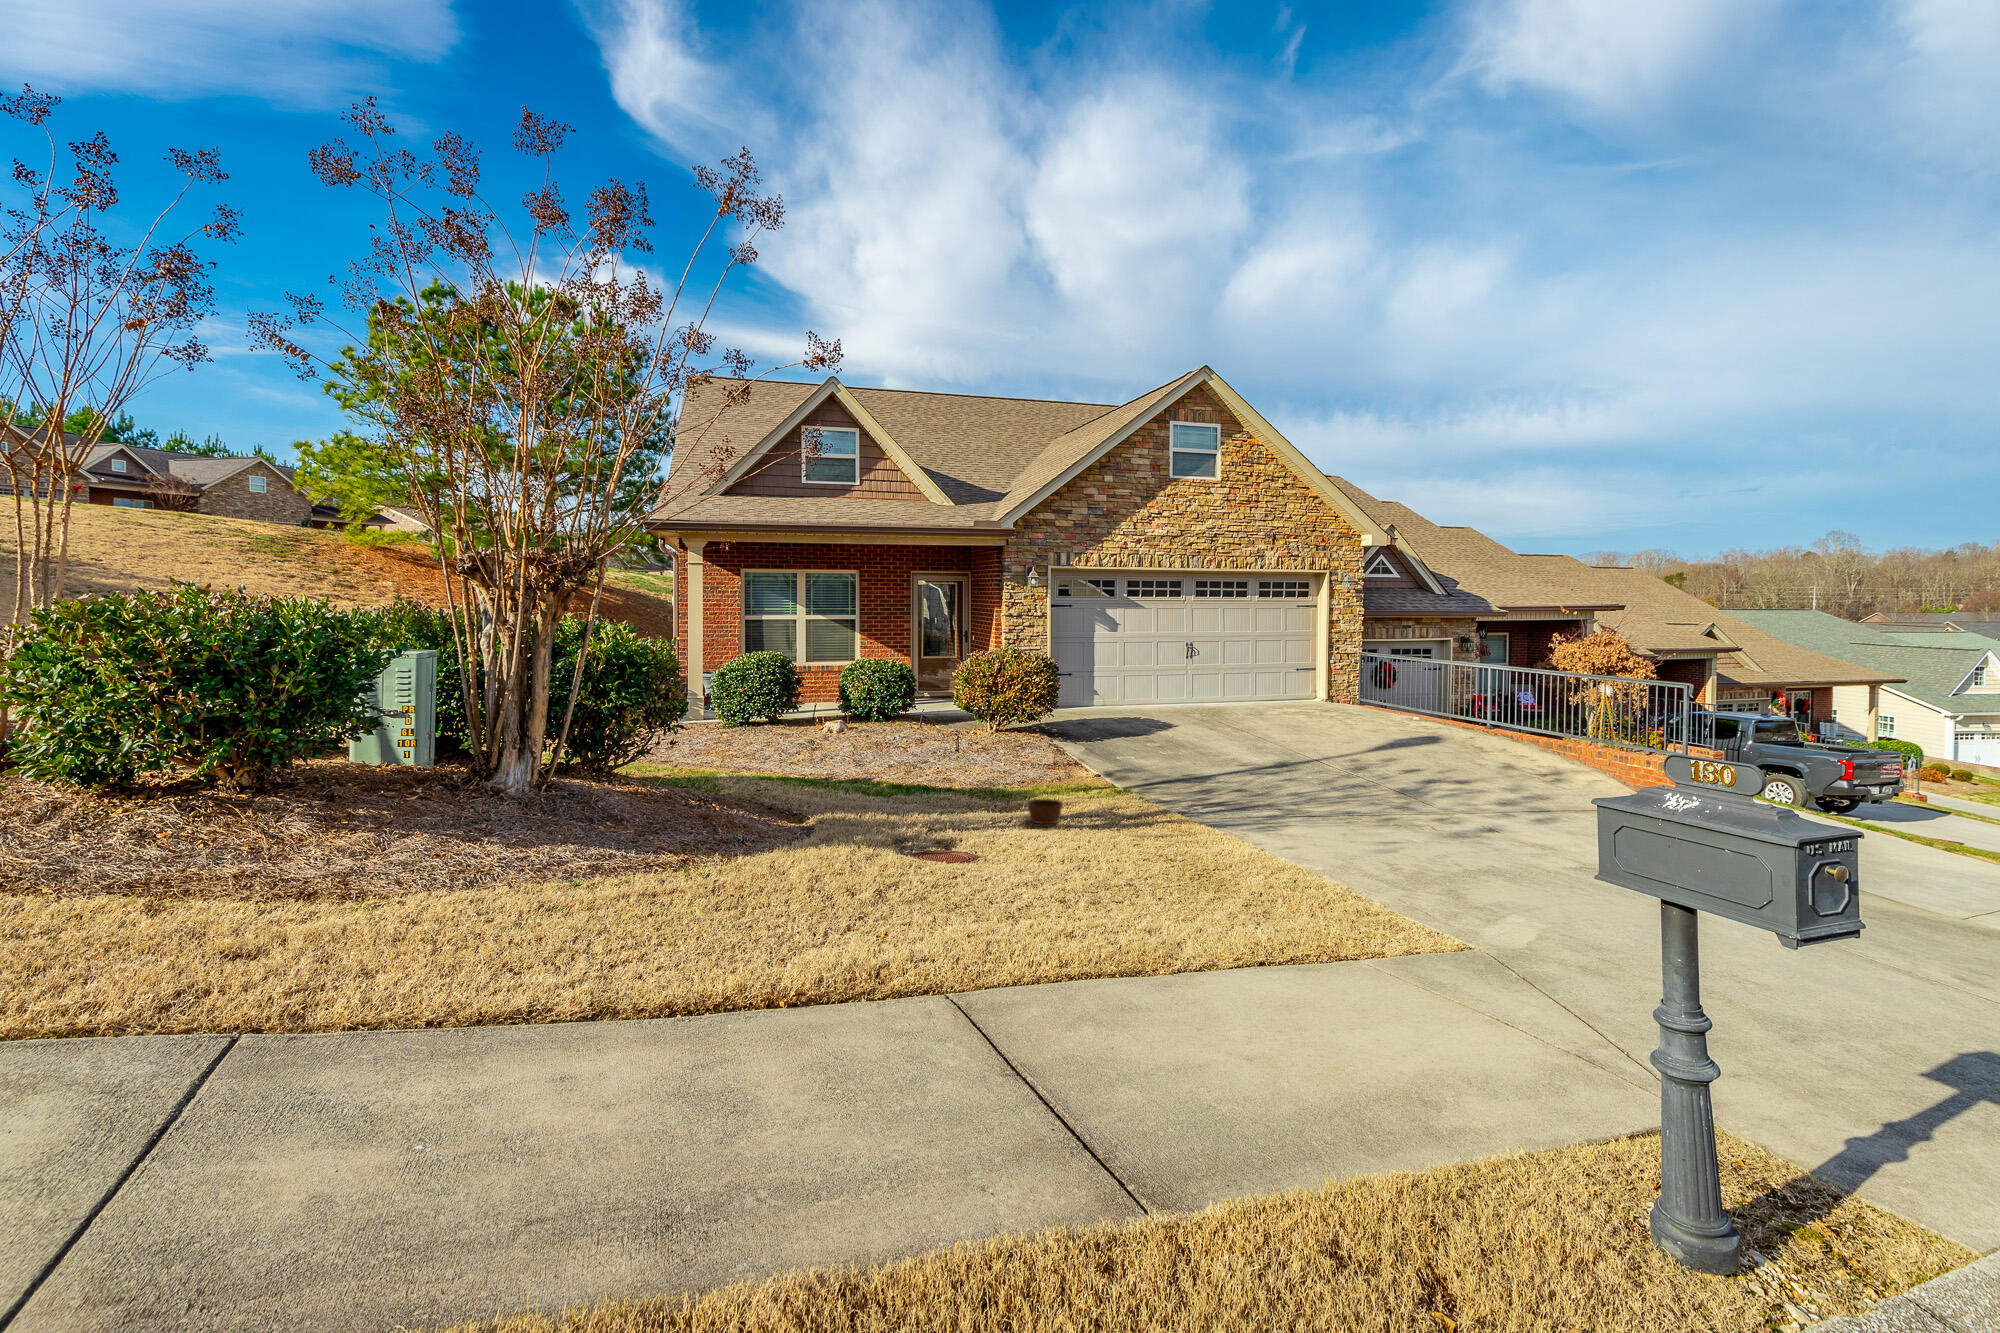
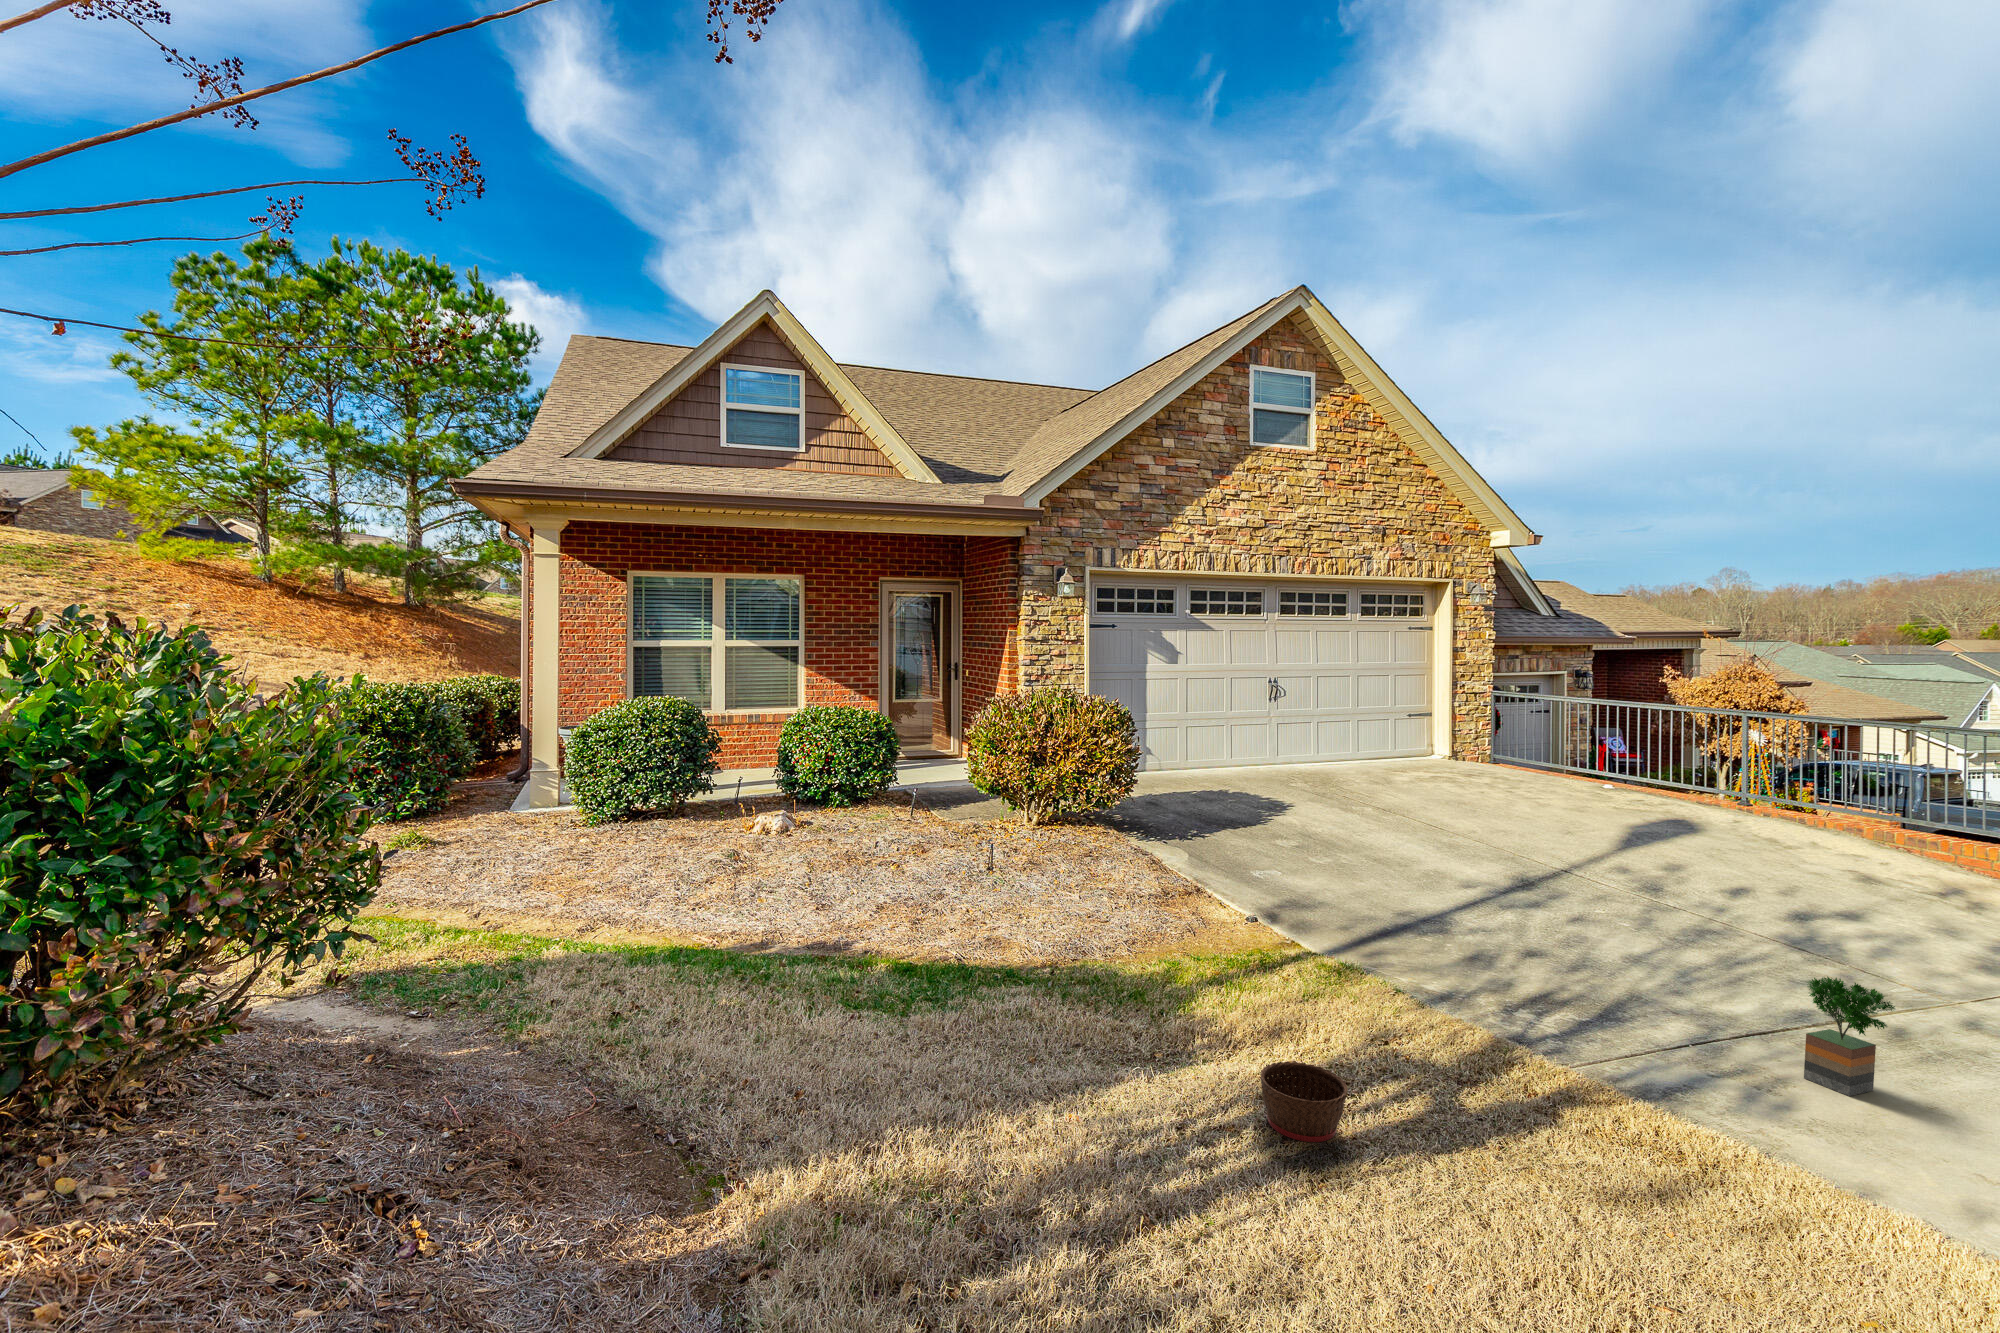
potted tree: none [1299,773,1336,825] -> present [1804,977,1895,1096]

